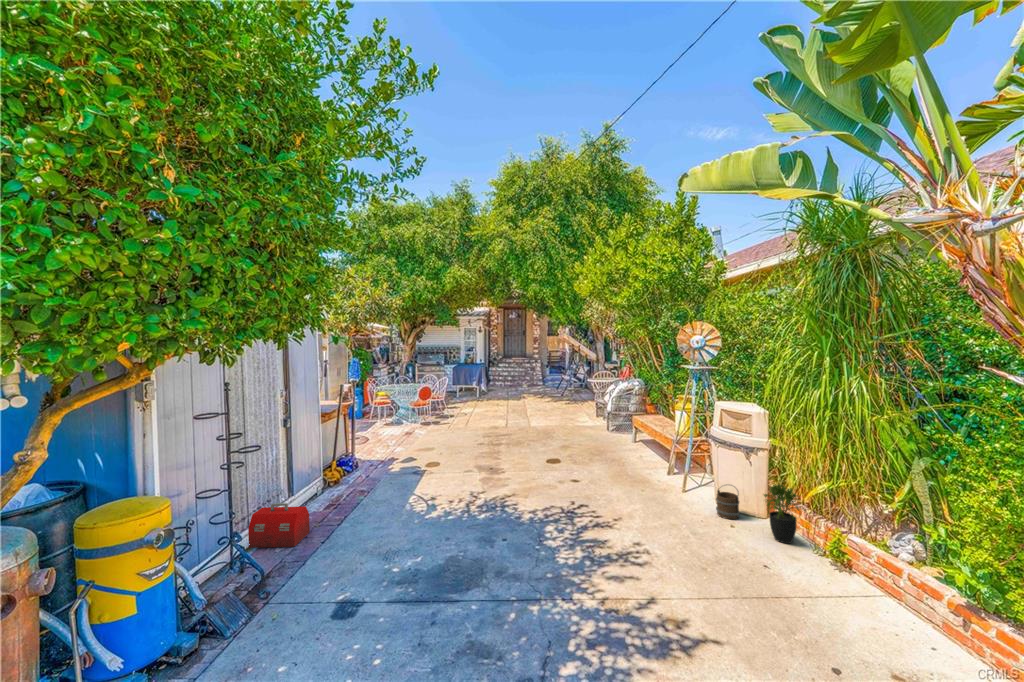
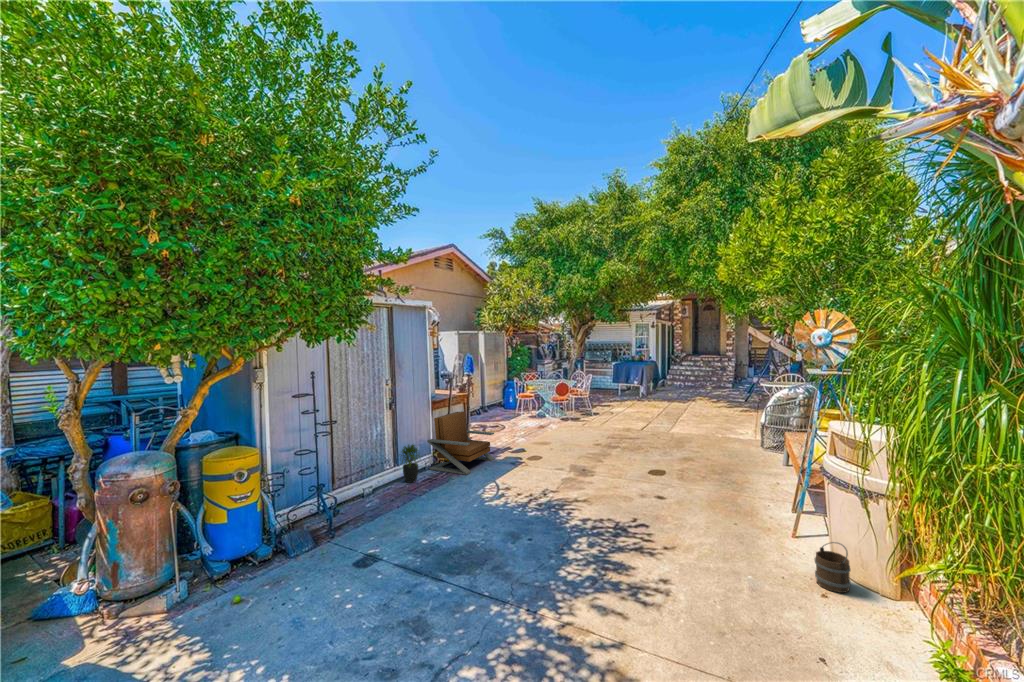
lounge chair: none [320,422,391,492] -> present [427,411,495,475]
potted plant: present [764,484,801,543] -> present [400,445,420,483]
toolbox: present [248,503,310,548] -> none [350,470,395,507]

